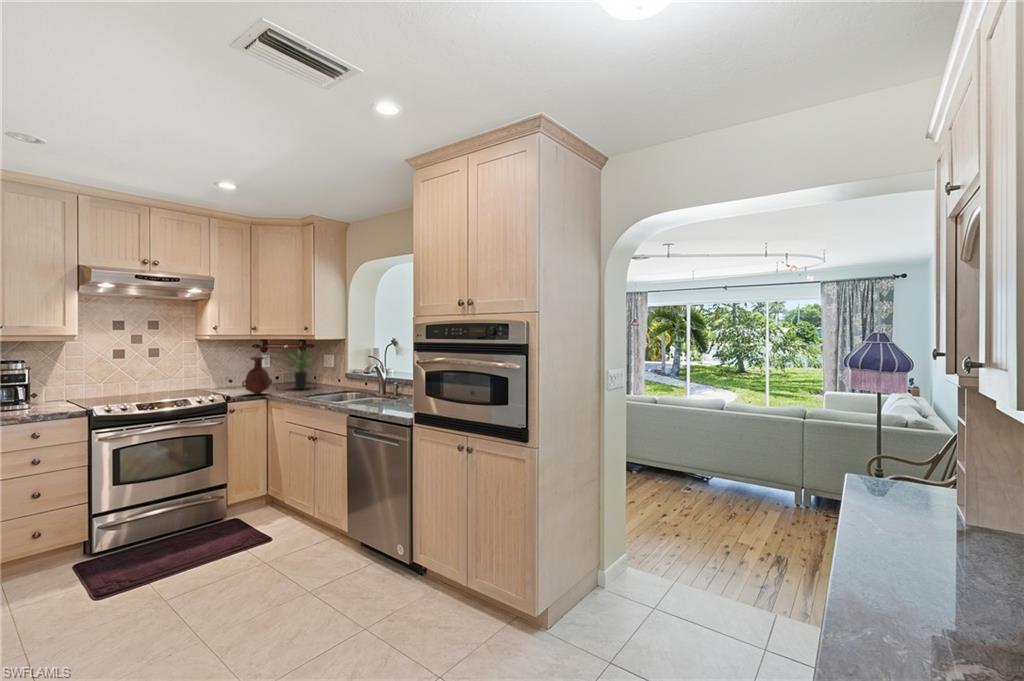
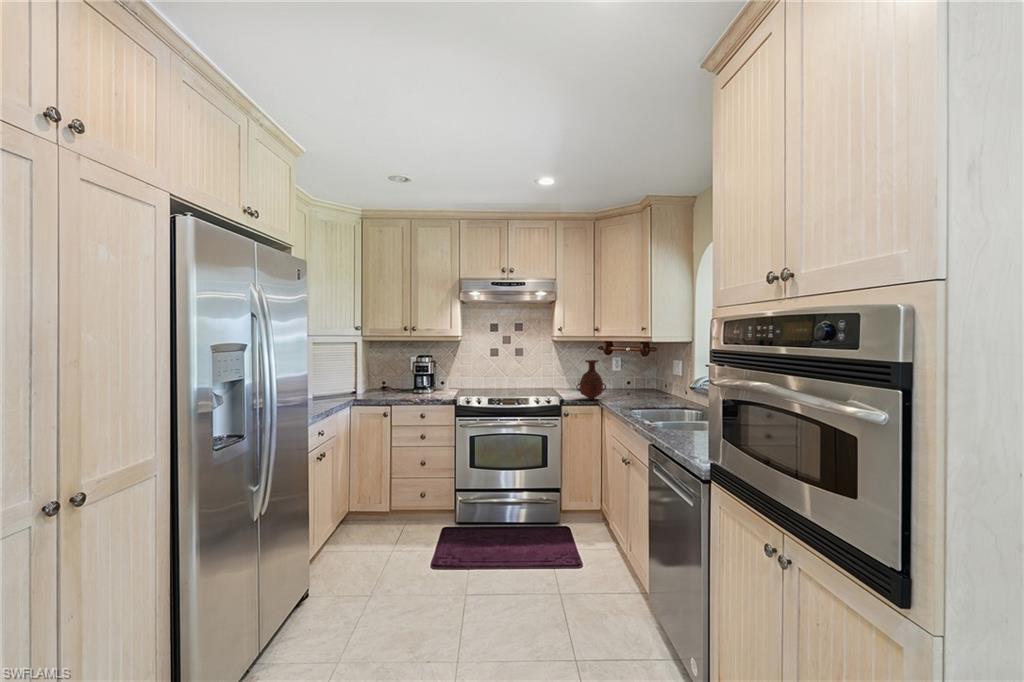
potted plant: present [281,350,310,389] -> none [618,353,662,398]

